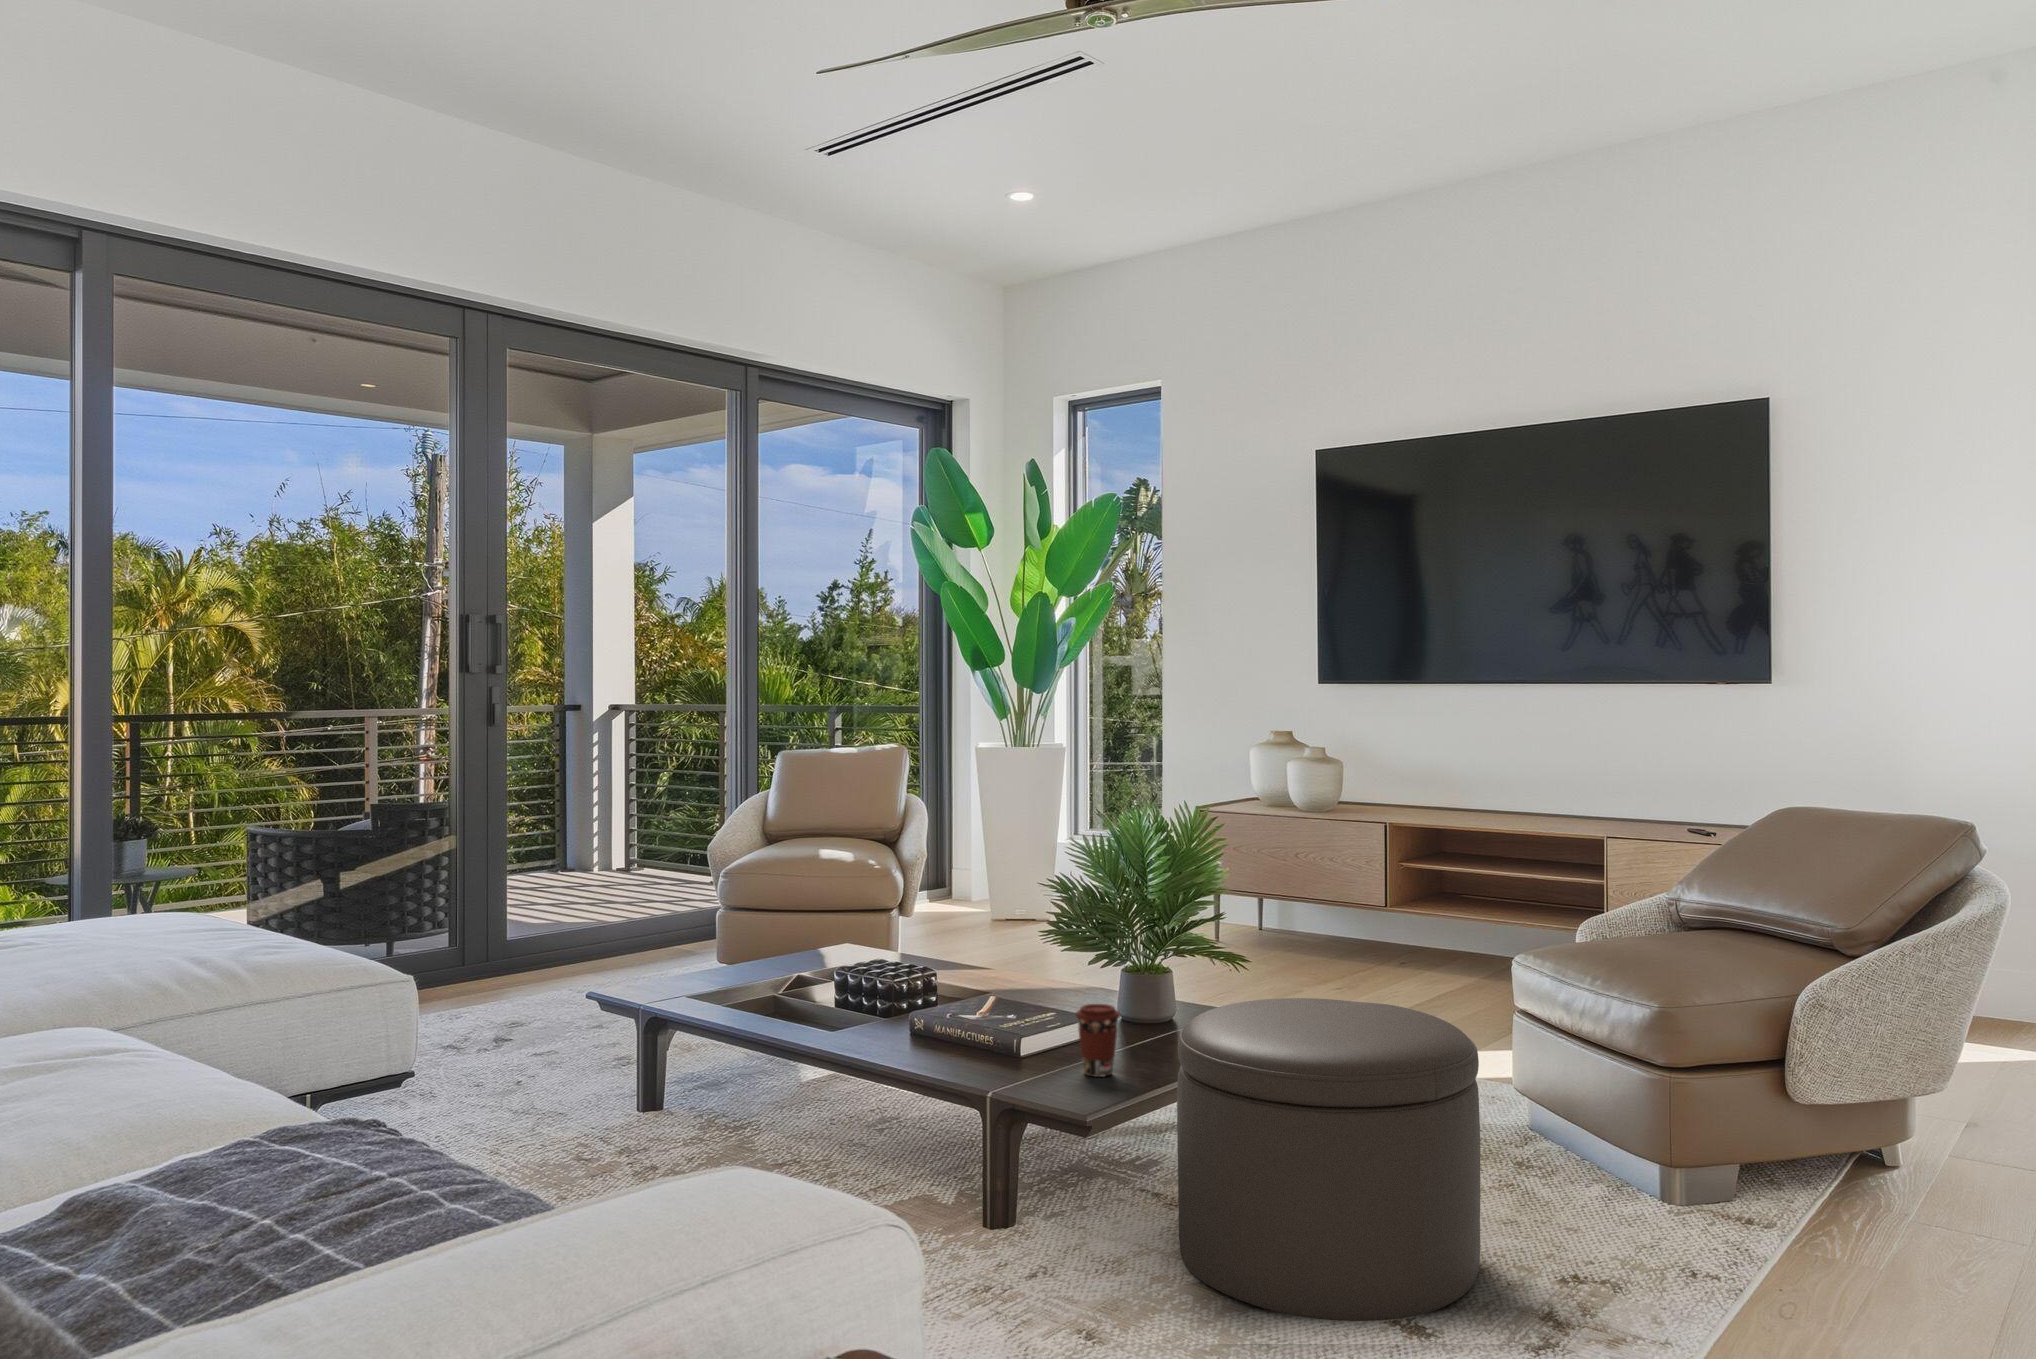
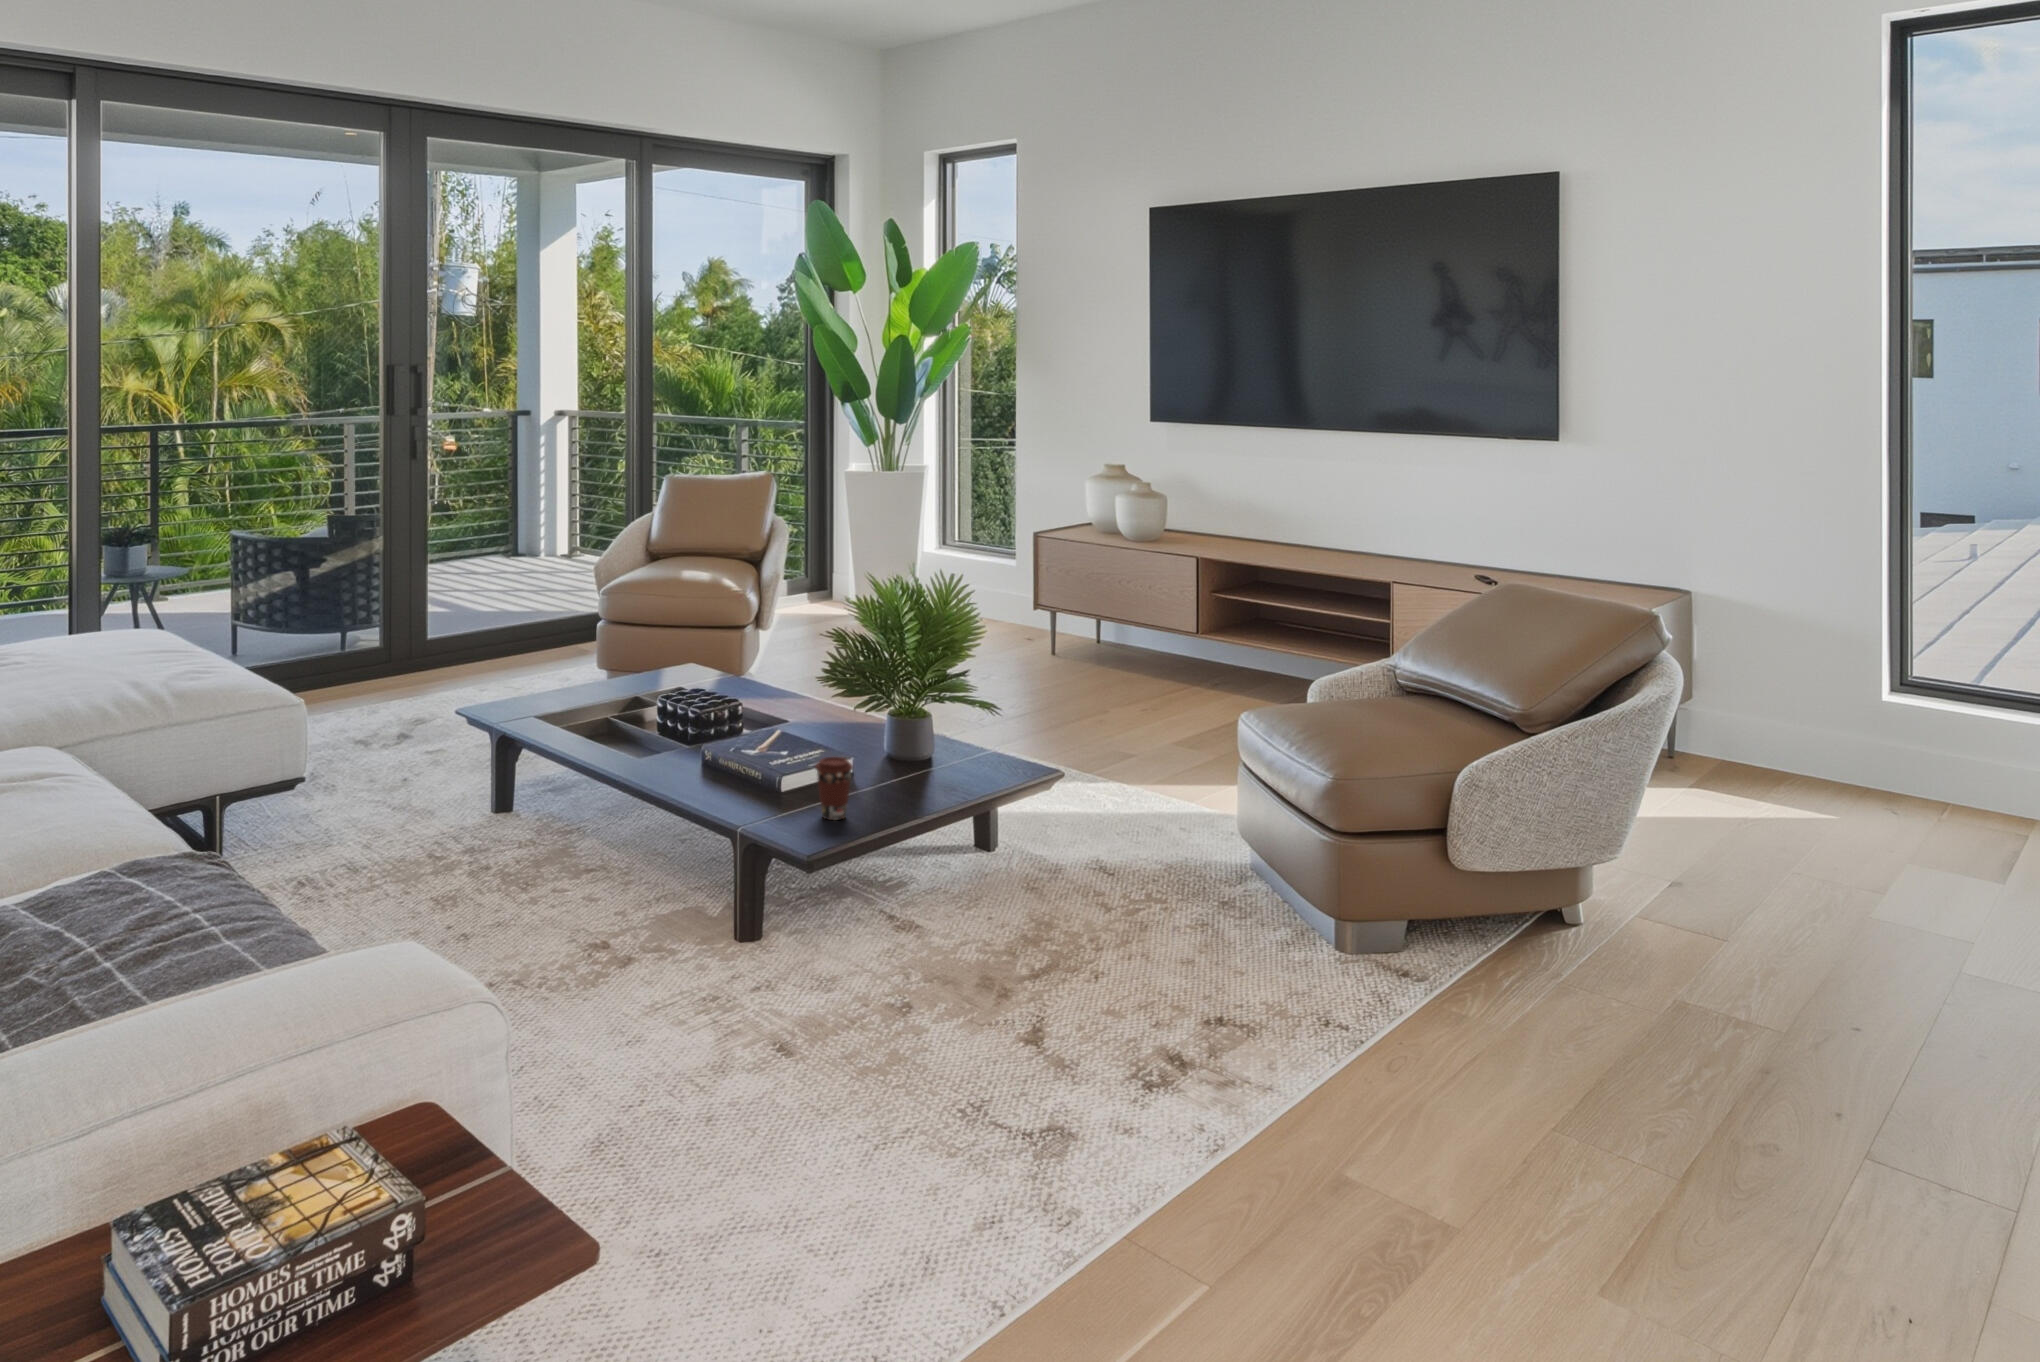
ottoman: present [1177,998,1480,1321] -> none [885,760,1138,1050]

